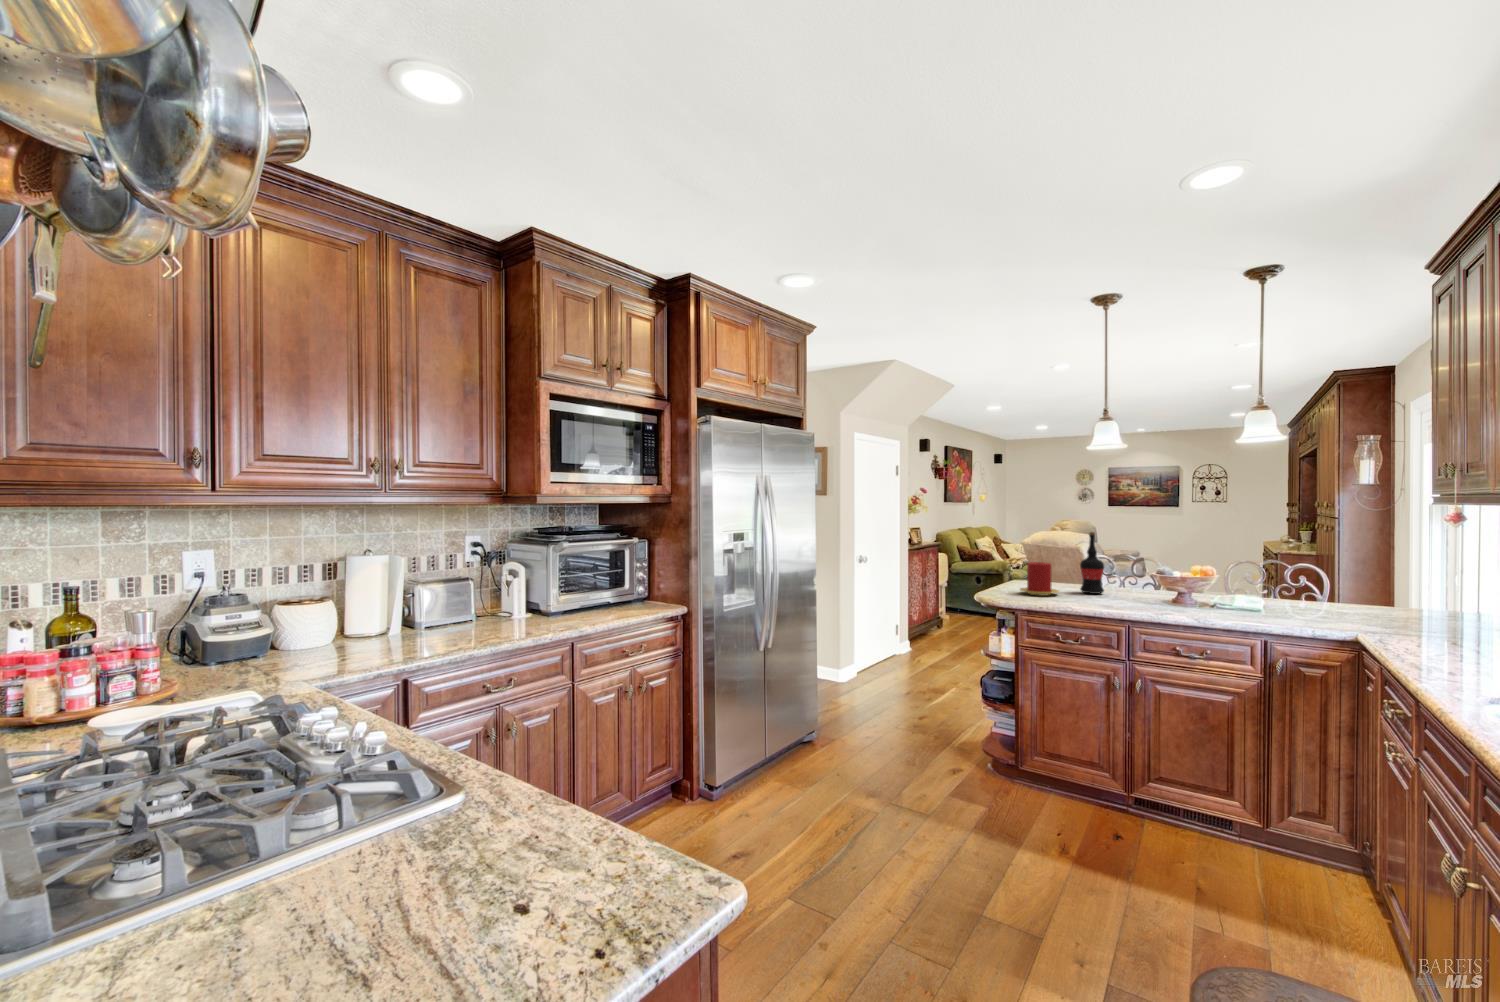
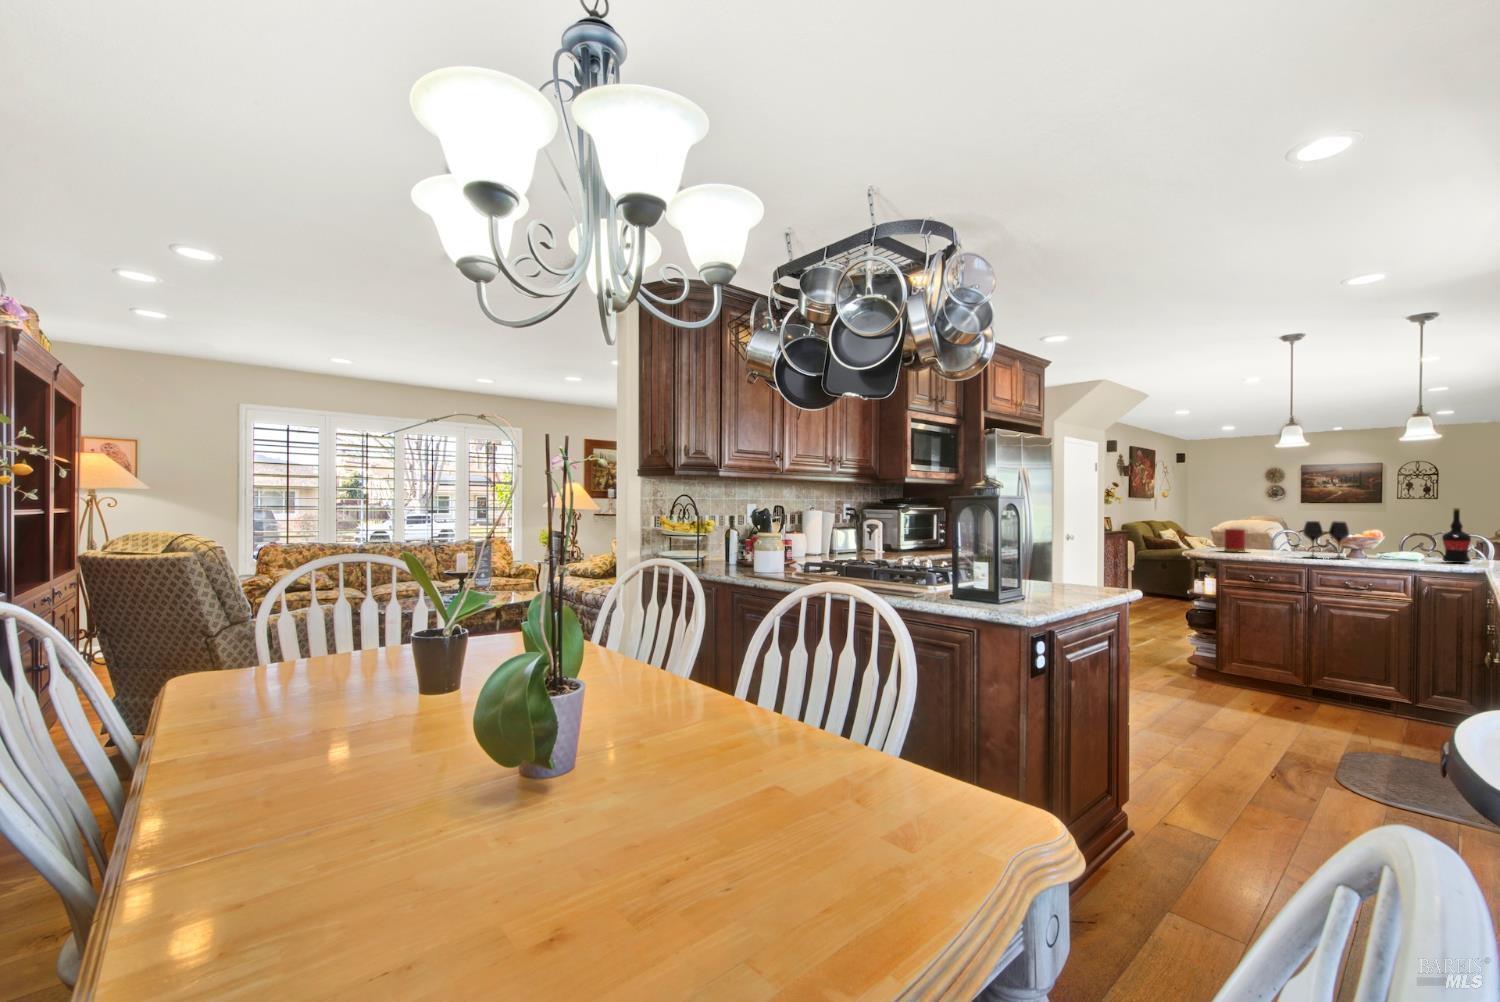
wine bottle: present [1080,532,1104,594] -> present [1442,508,1471,563]
wine glass: none [1122,556,1180,611] -> present [1303,521,1349,559]

